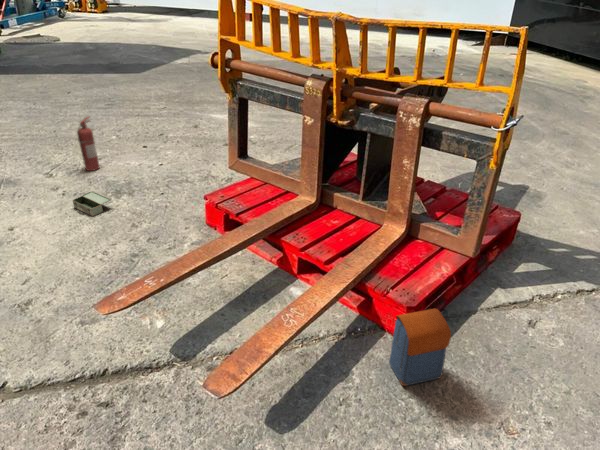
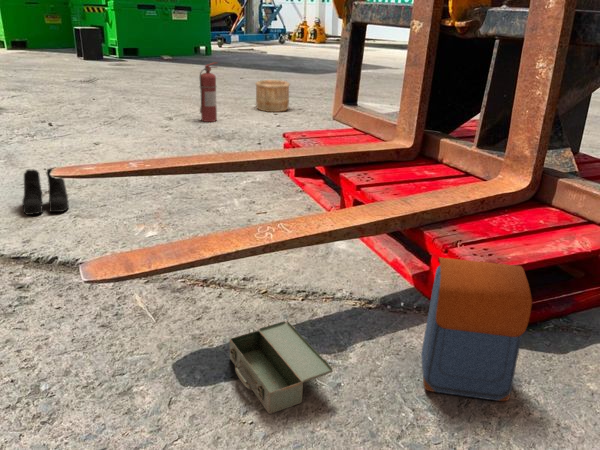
wooden bucket: none [116,111,150,143] -> present [256,80,290,112]
toolbox: present [73,192,111,216] -> present [230,321,333,414]
boots: none [22,286,72,335] -> present [23,168,69,215]

